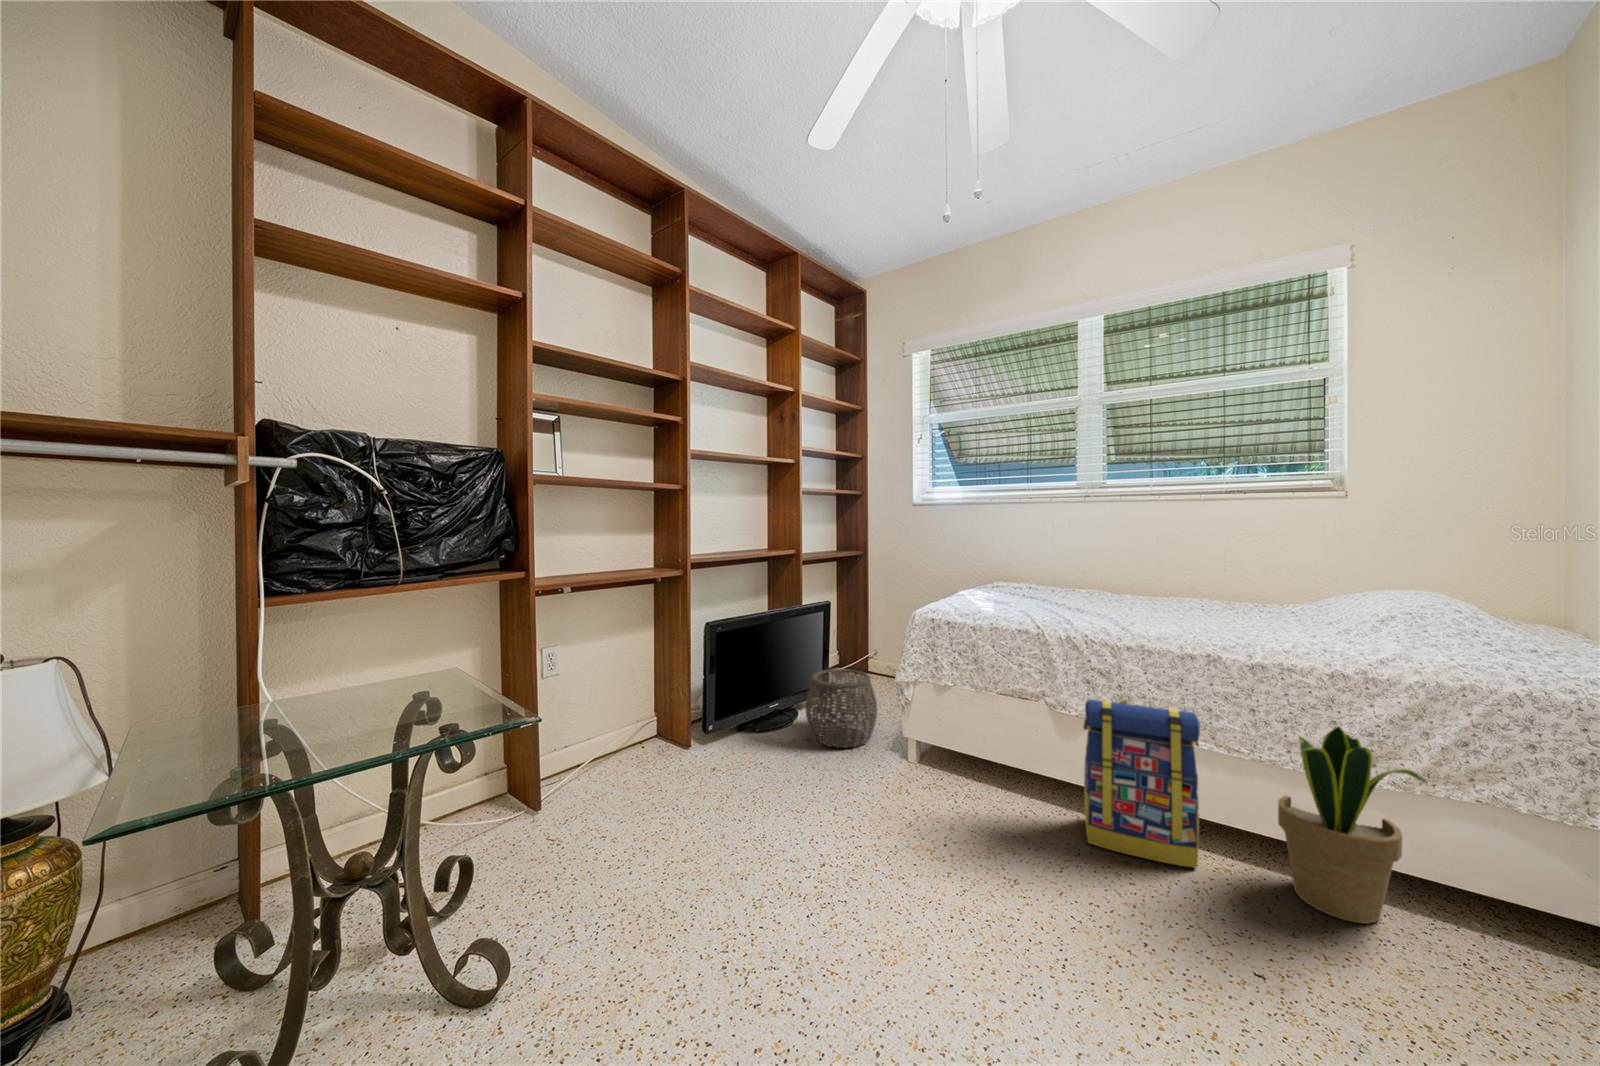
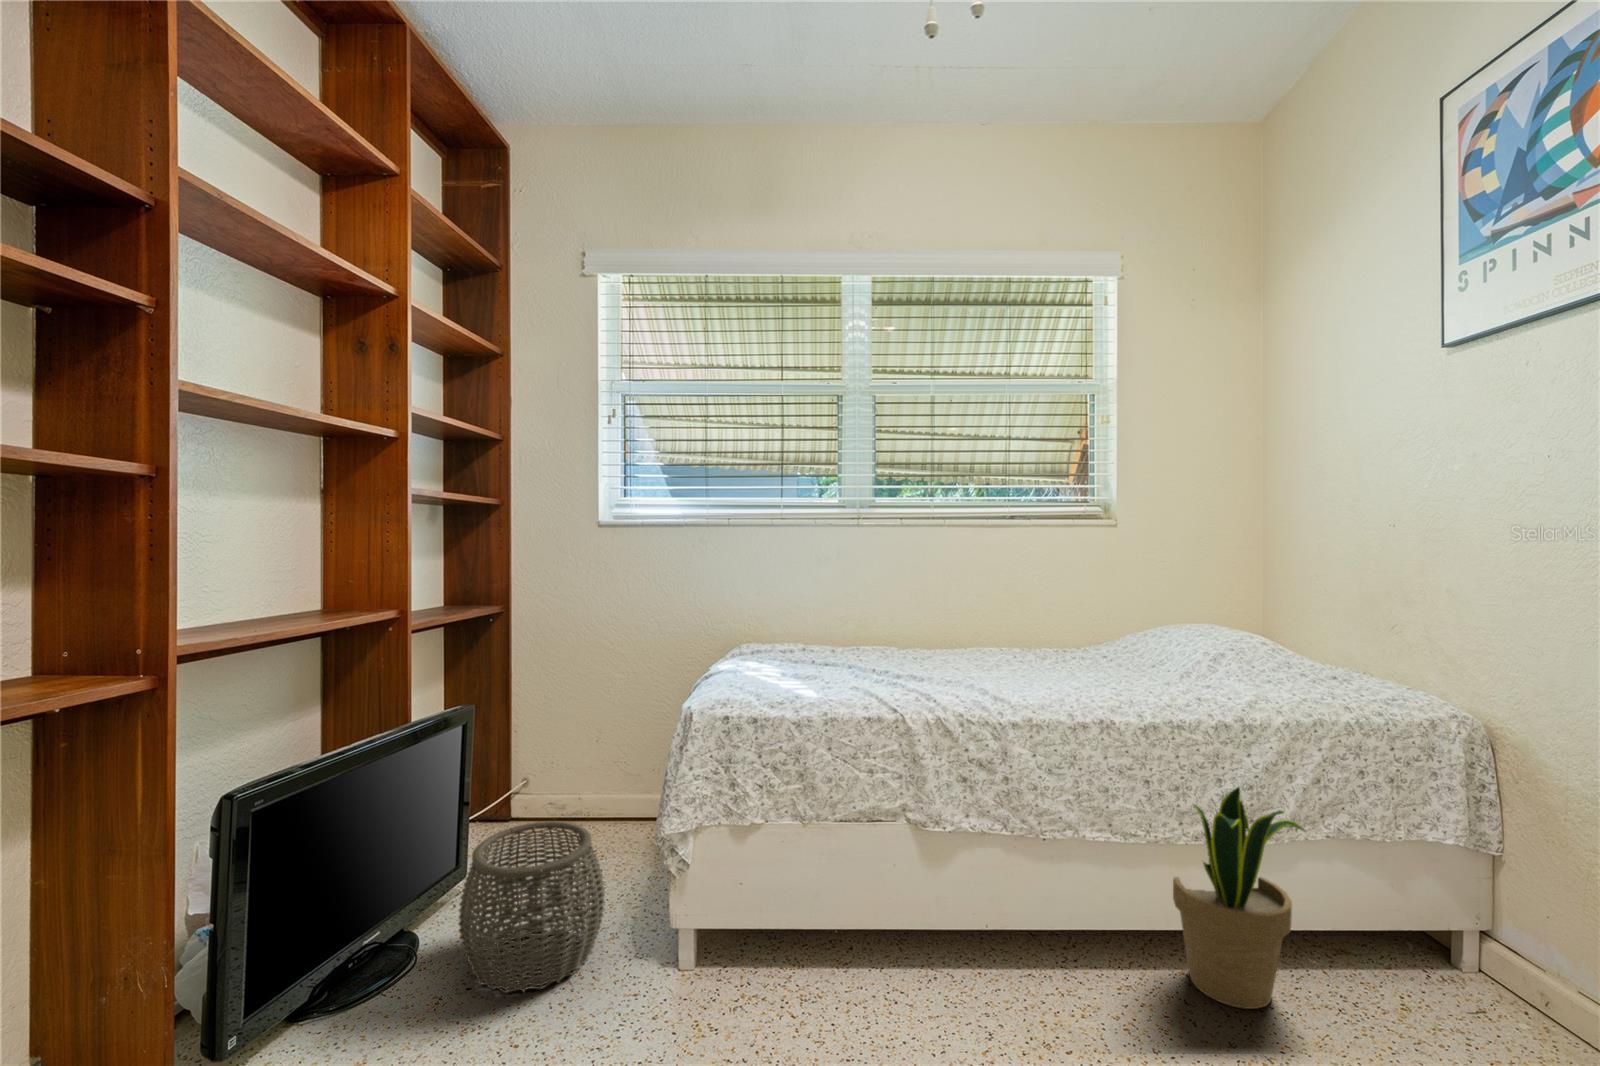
backpack: present [1083,700,1200,868] -> none [967,794,1116,1020]

